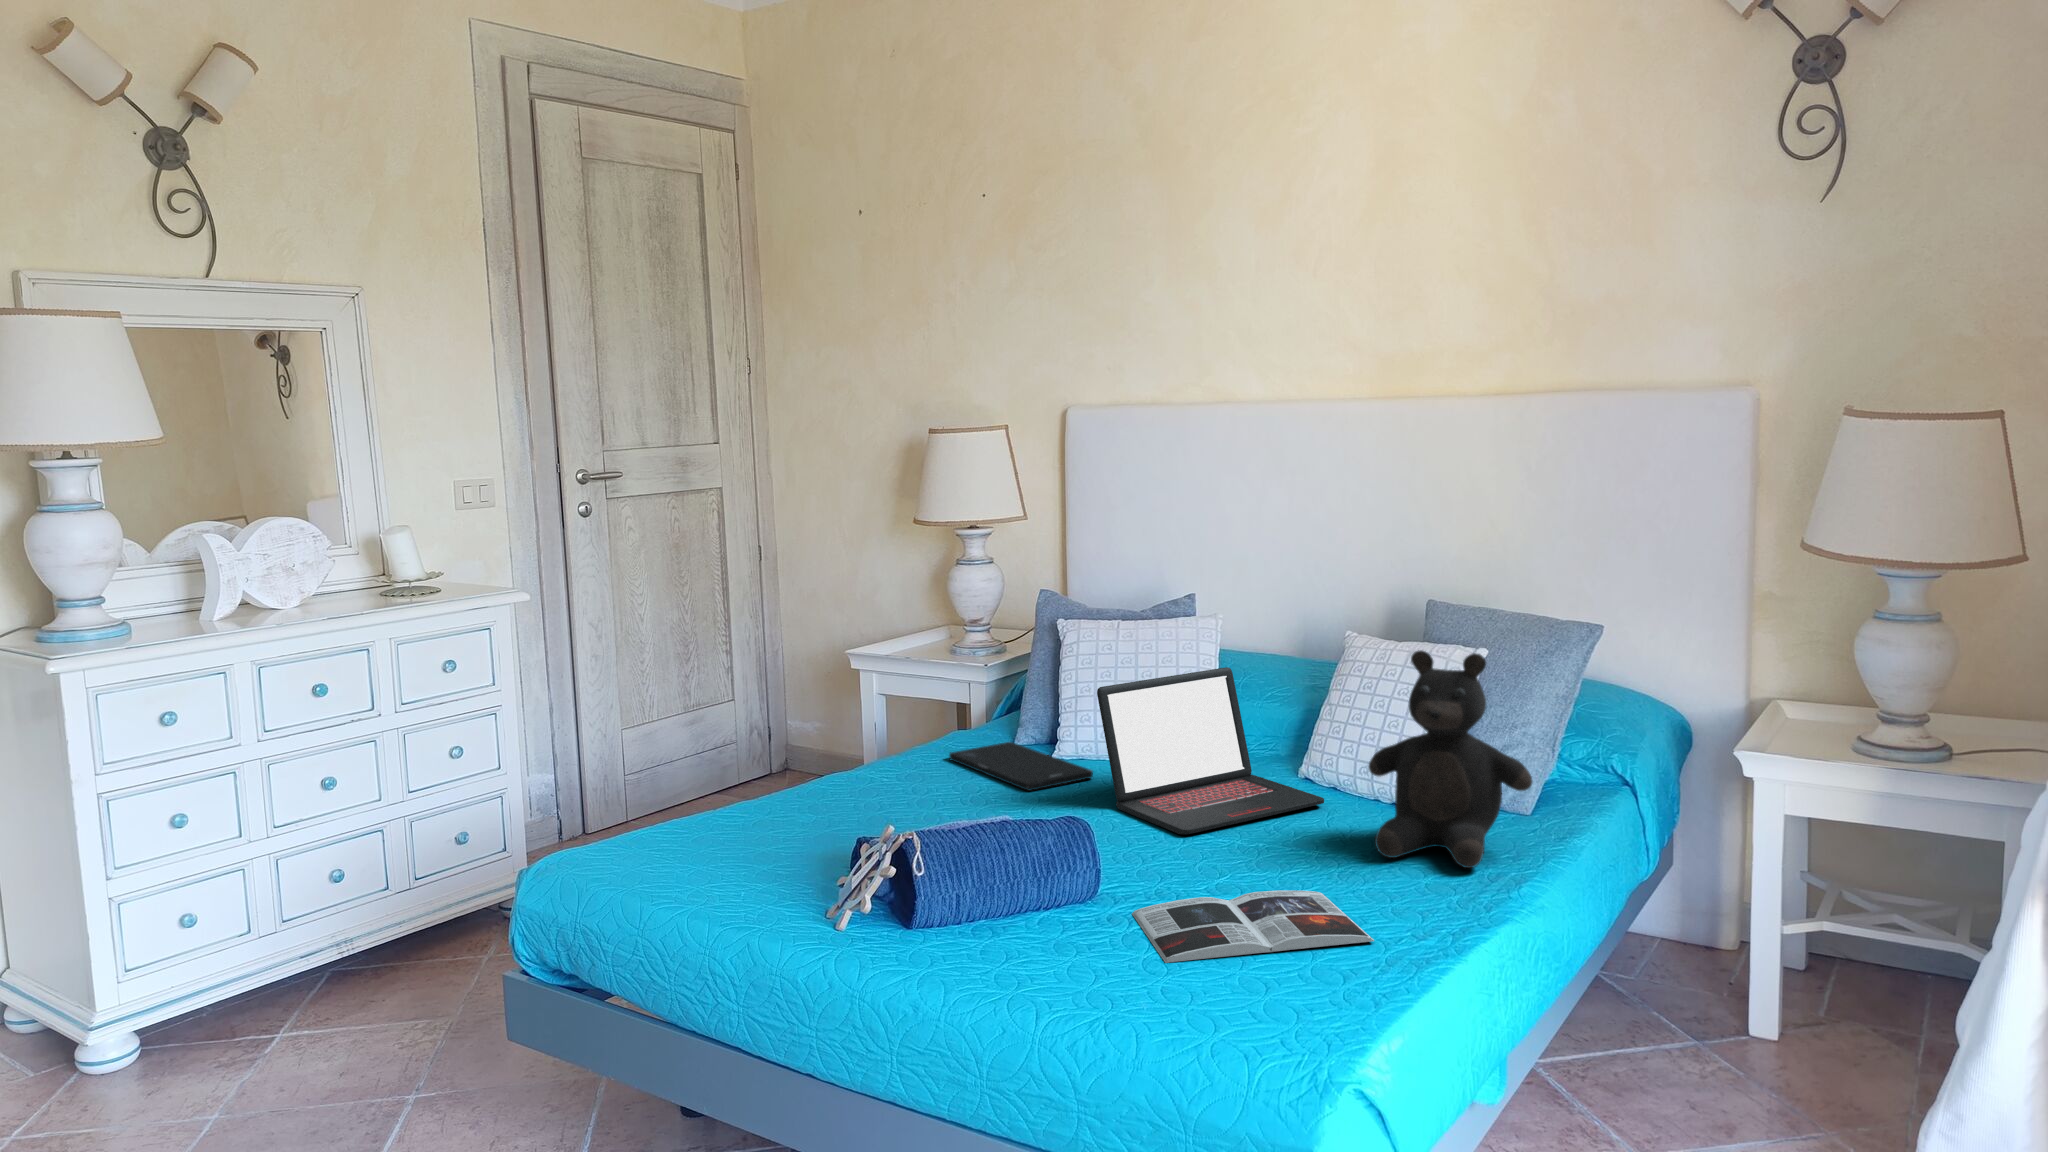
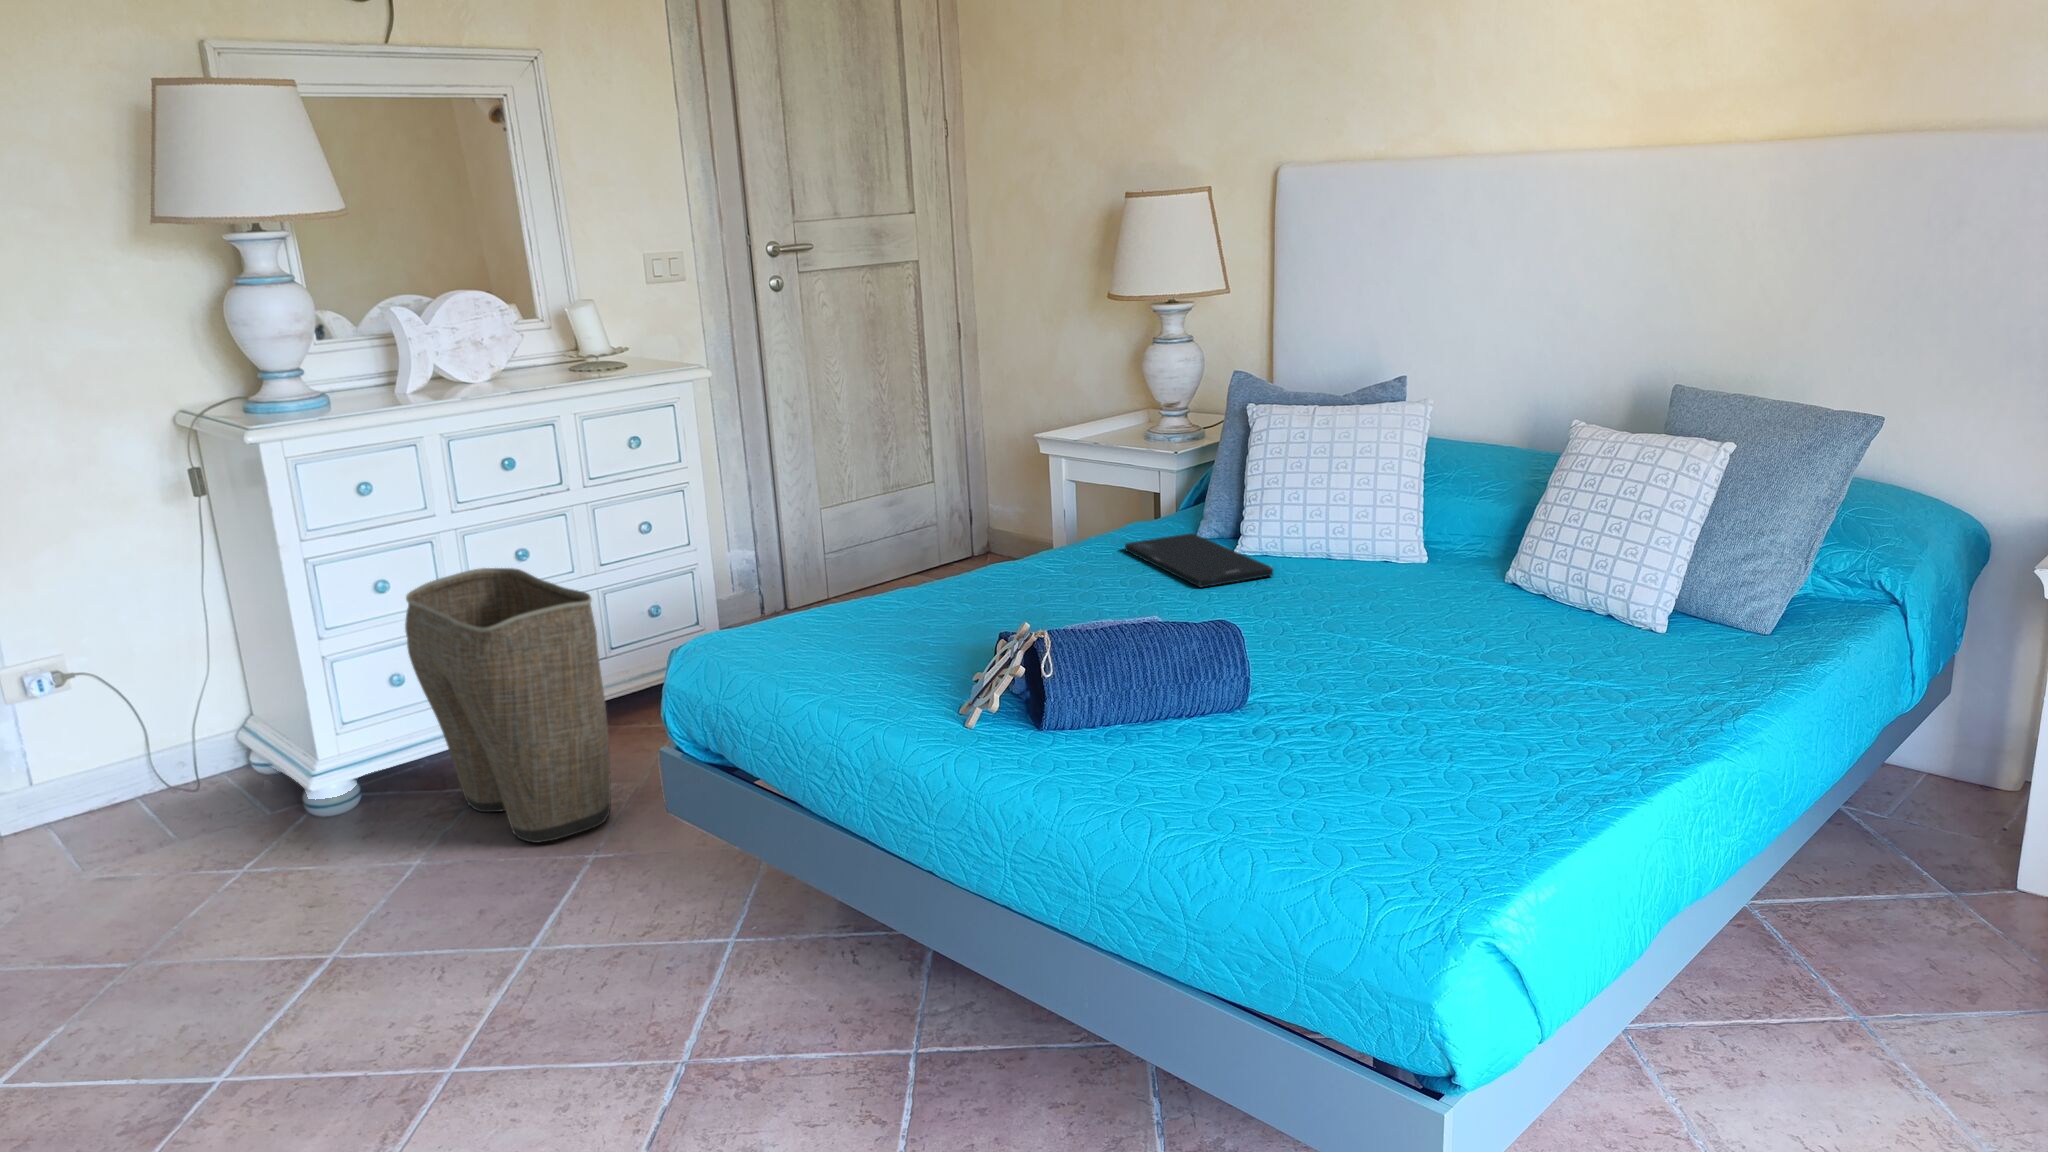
teddy bear: present [1368,650,1532,868] -> none [1571,446,1767,695]
laptop: present [1097,667,1324,834] -> none [1275,459,1526,642]
laundry basket: none [207,796,427,1086] -> present [405,568,611,842]
magazine: present [1132,890,1374,963] -> none [1280,710,1544,783]

